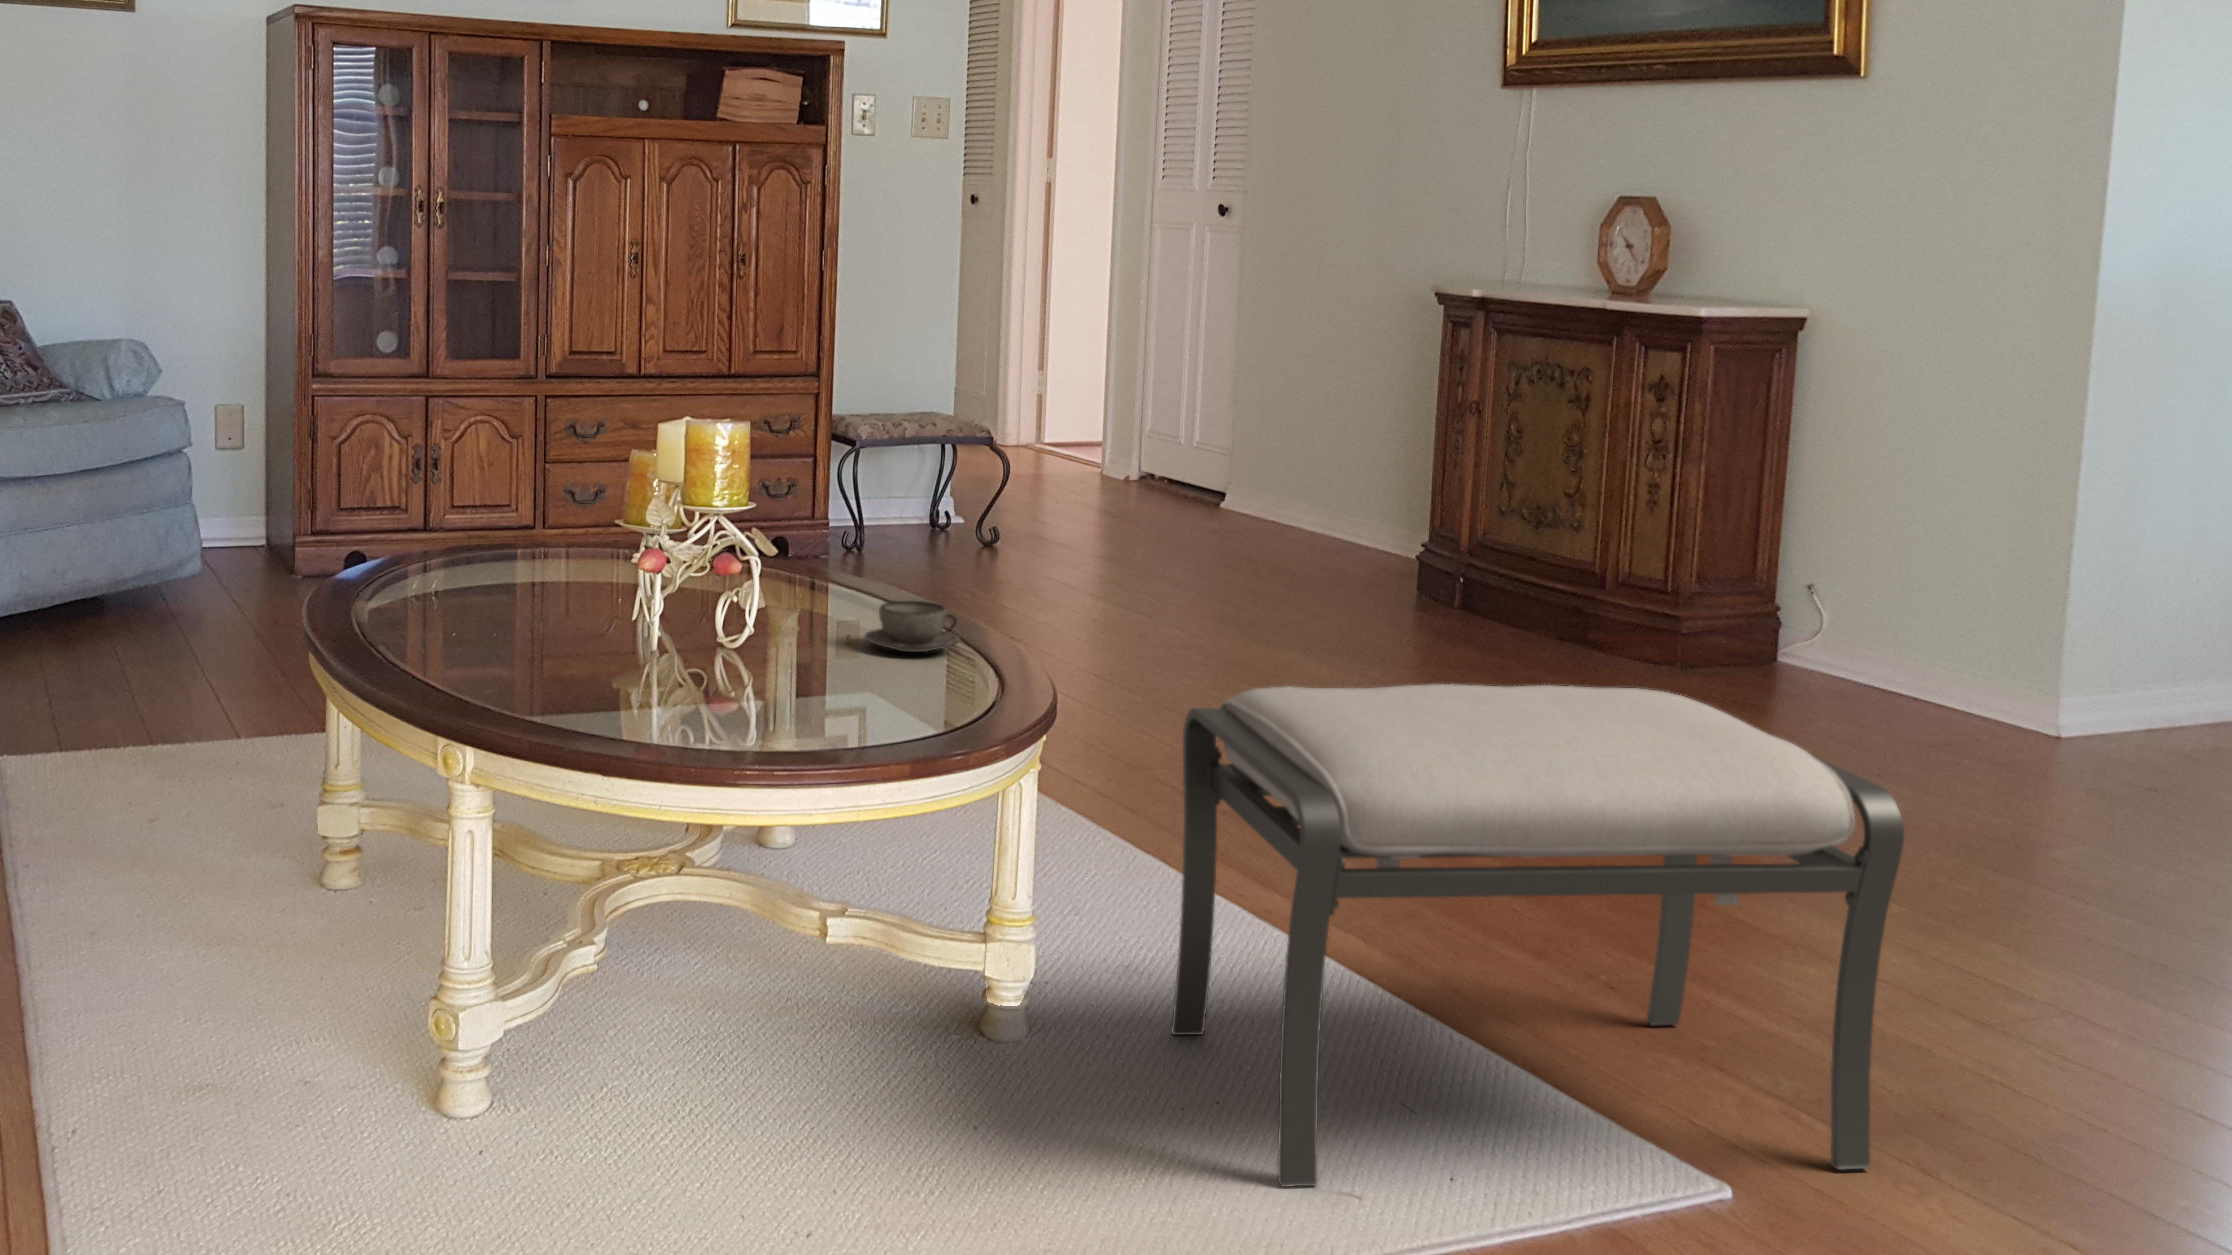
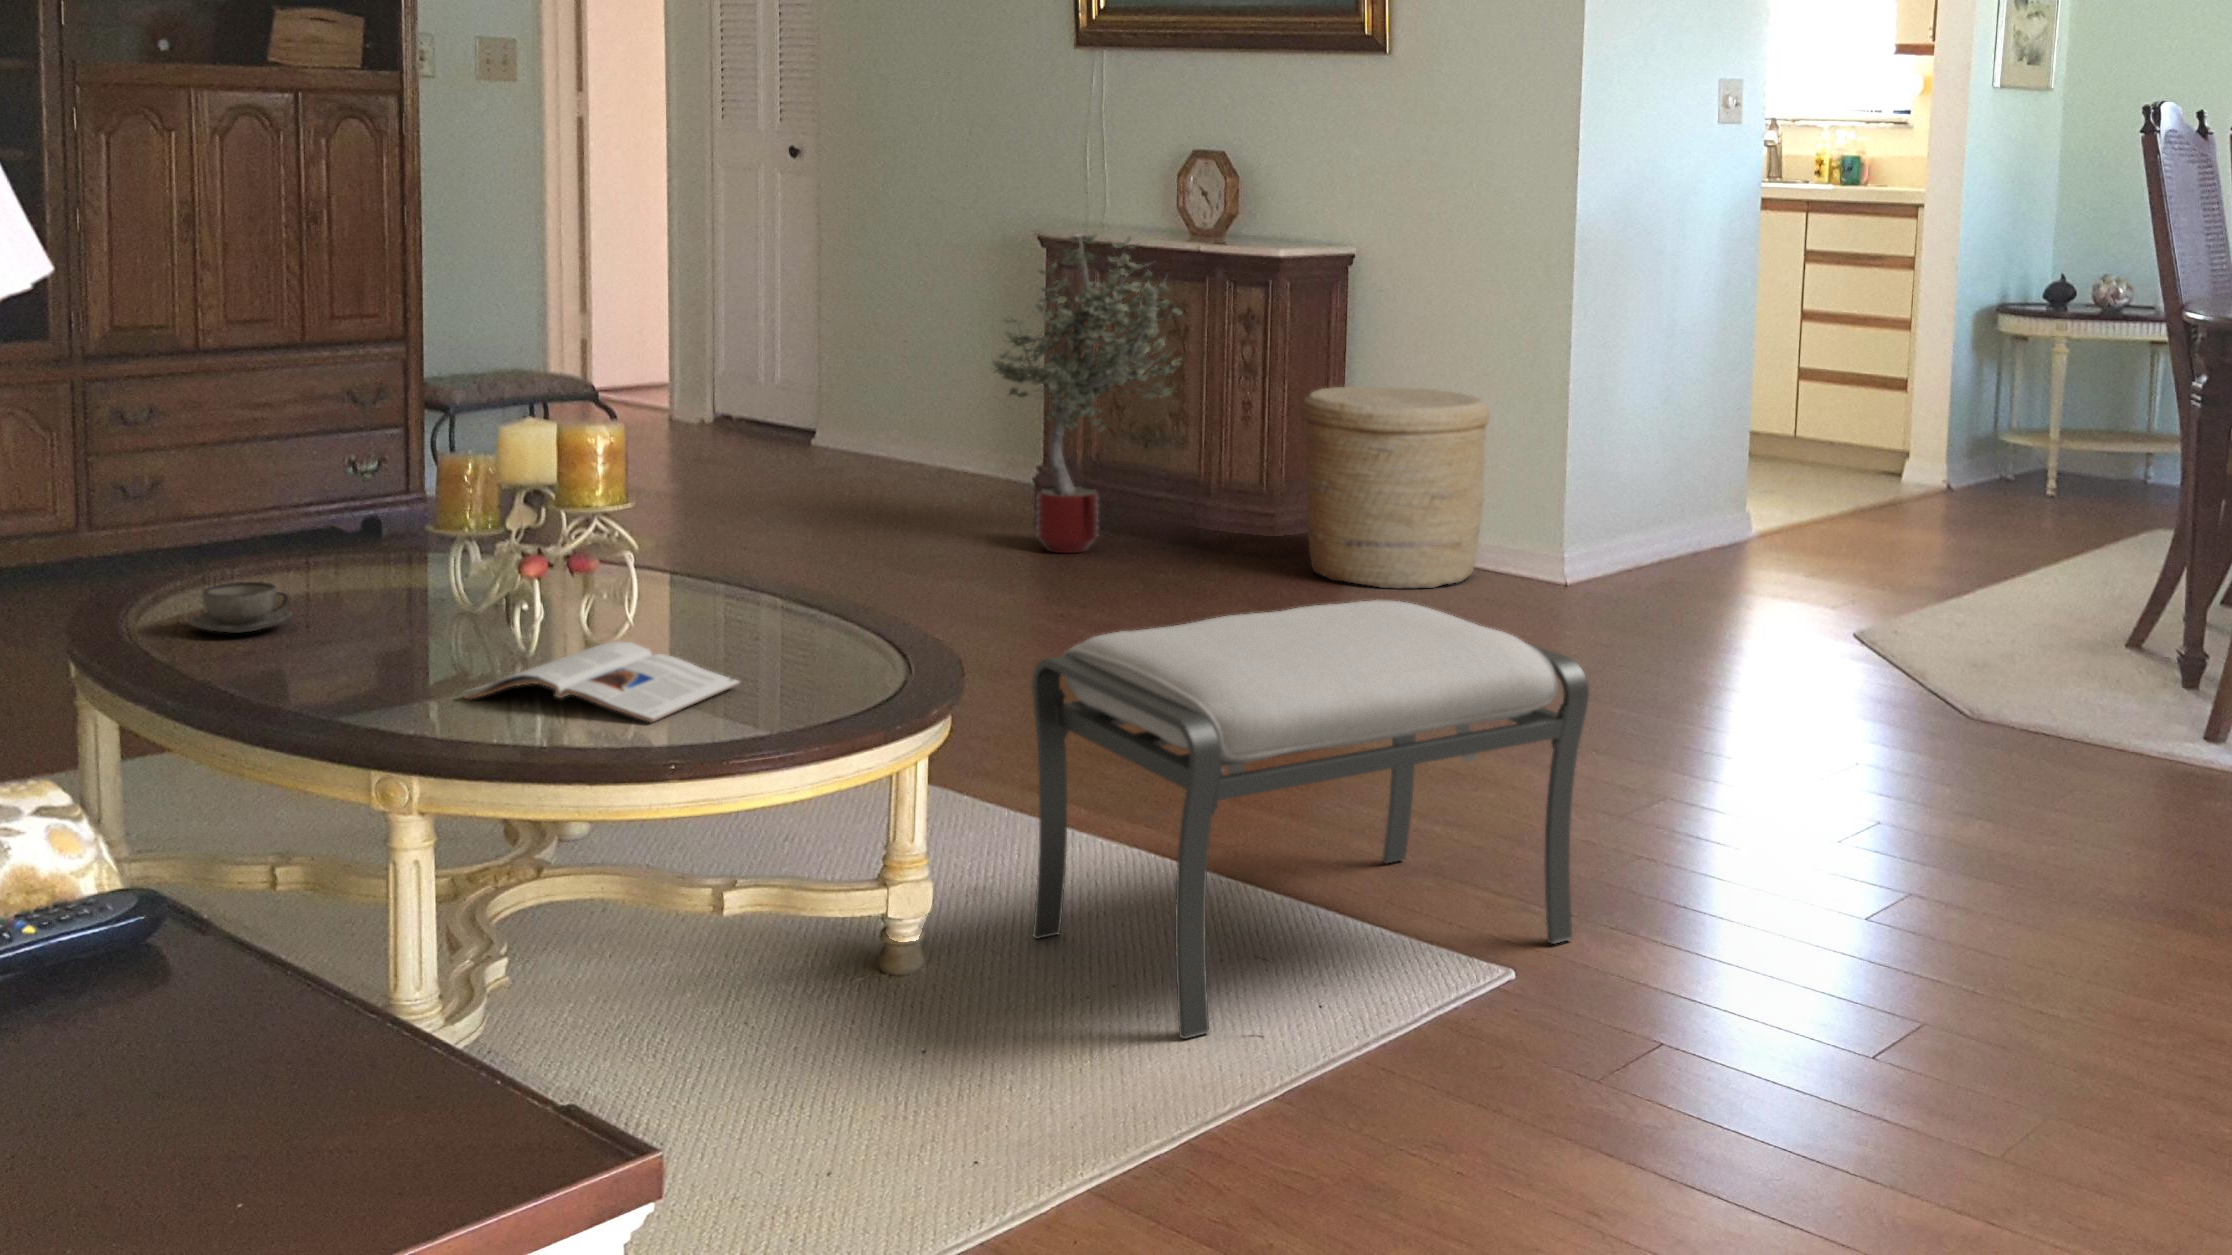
potted tree: none [1372,280,1588,634] -> present [993,234,1182,553]
woven basket: none [1717,467,1966,715] -> present [1302,386,1490,589]
teacup: present [865,601,961,652] -> present [188,582,293,633]
magazine: none [576,636,846,719] -> present [465,642,740,722]

